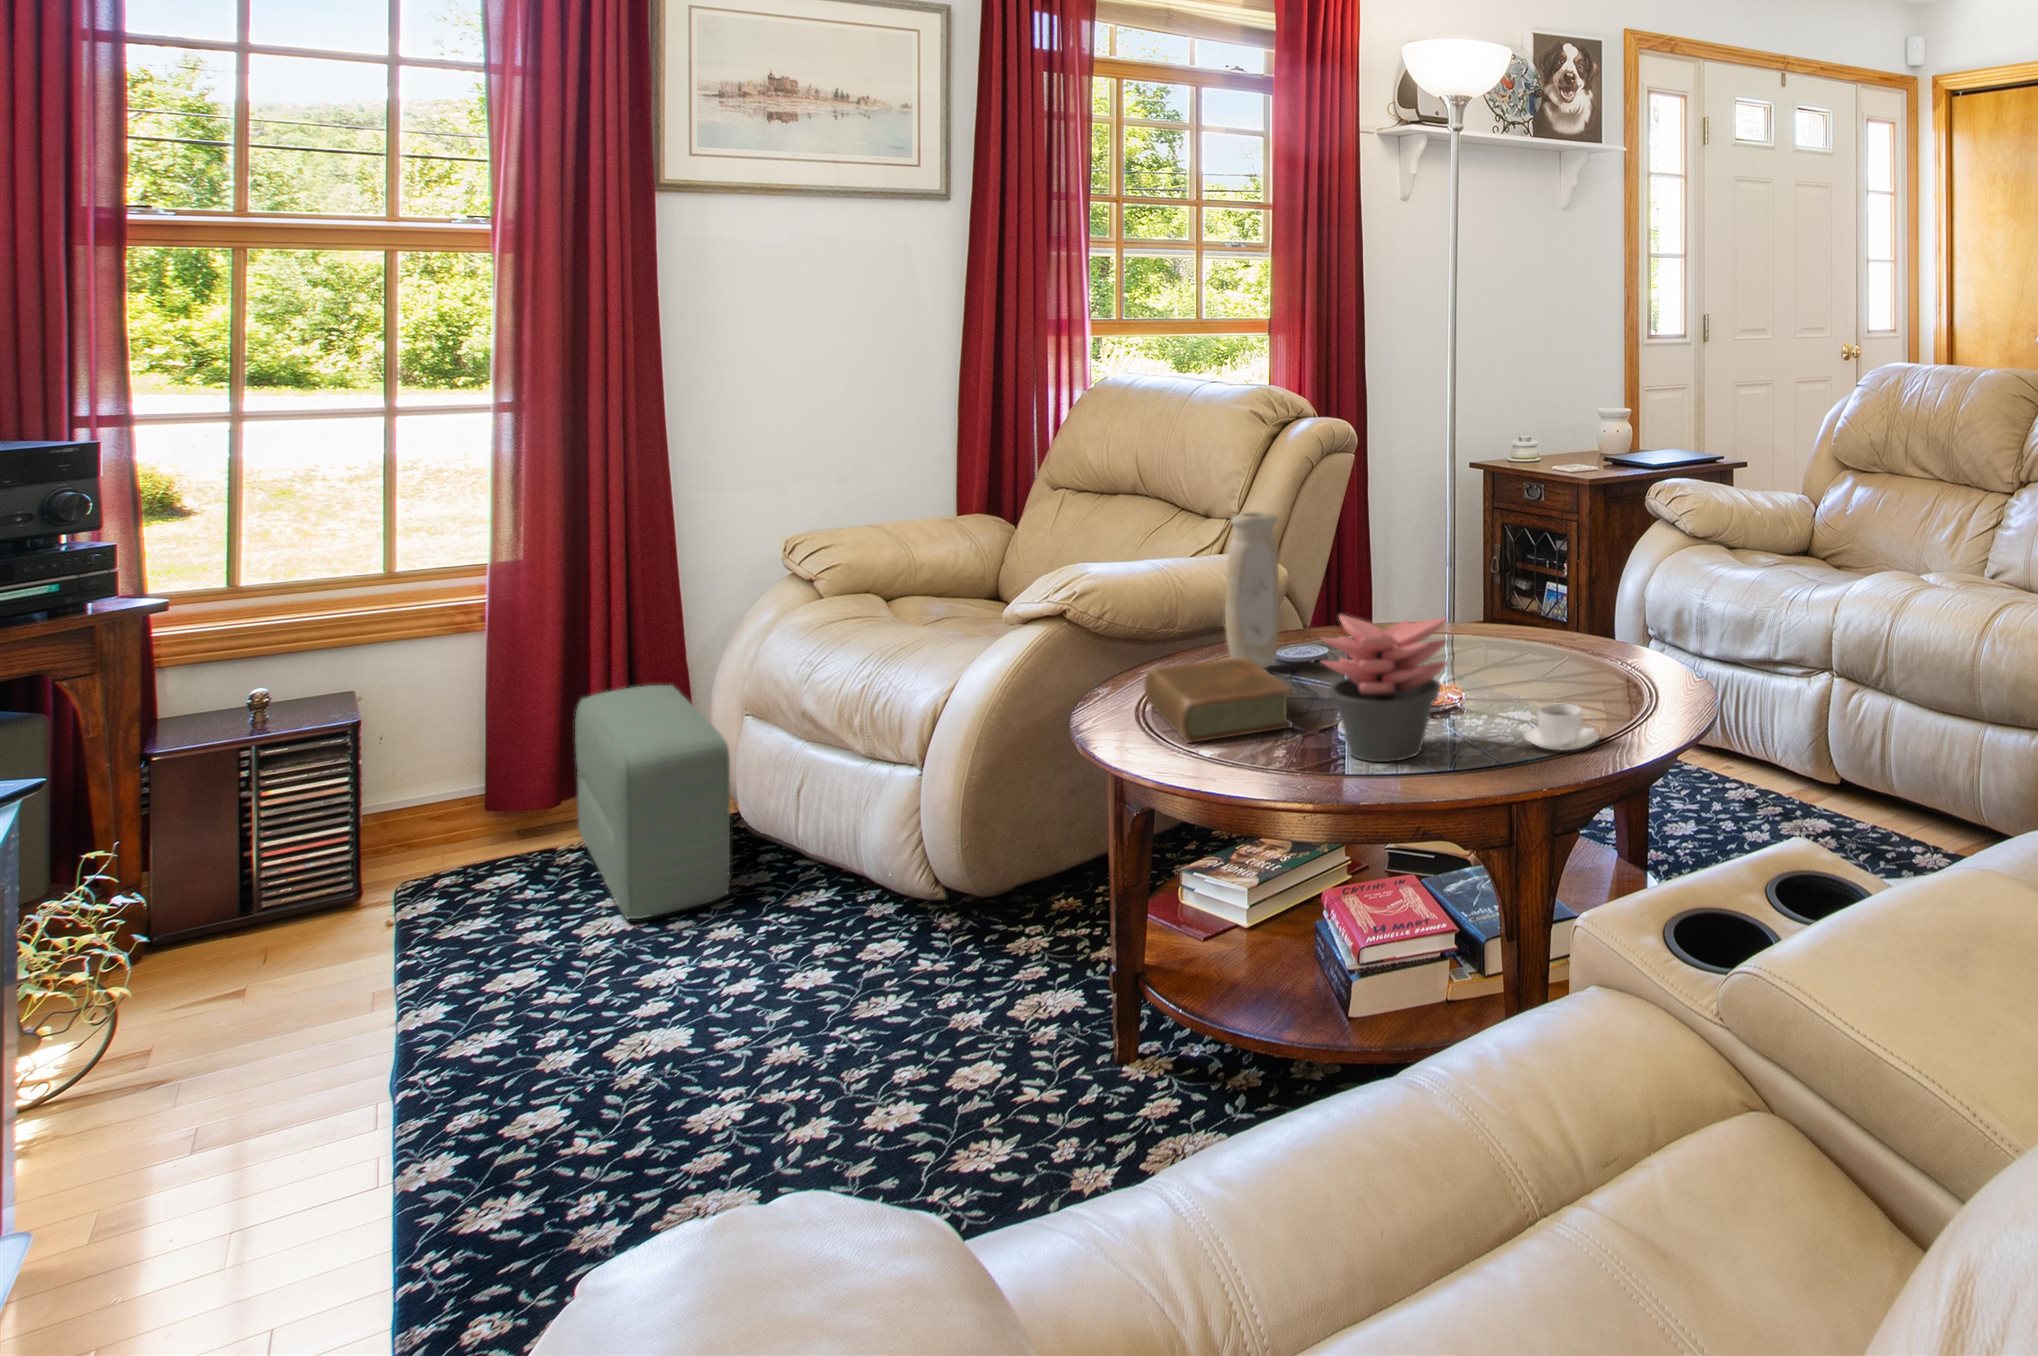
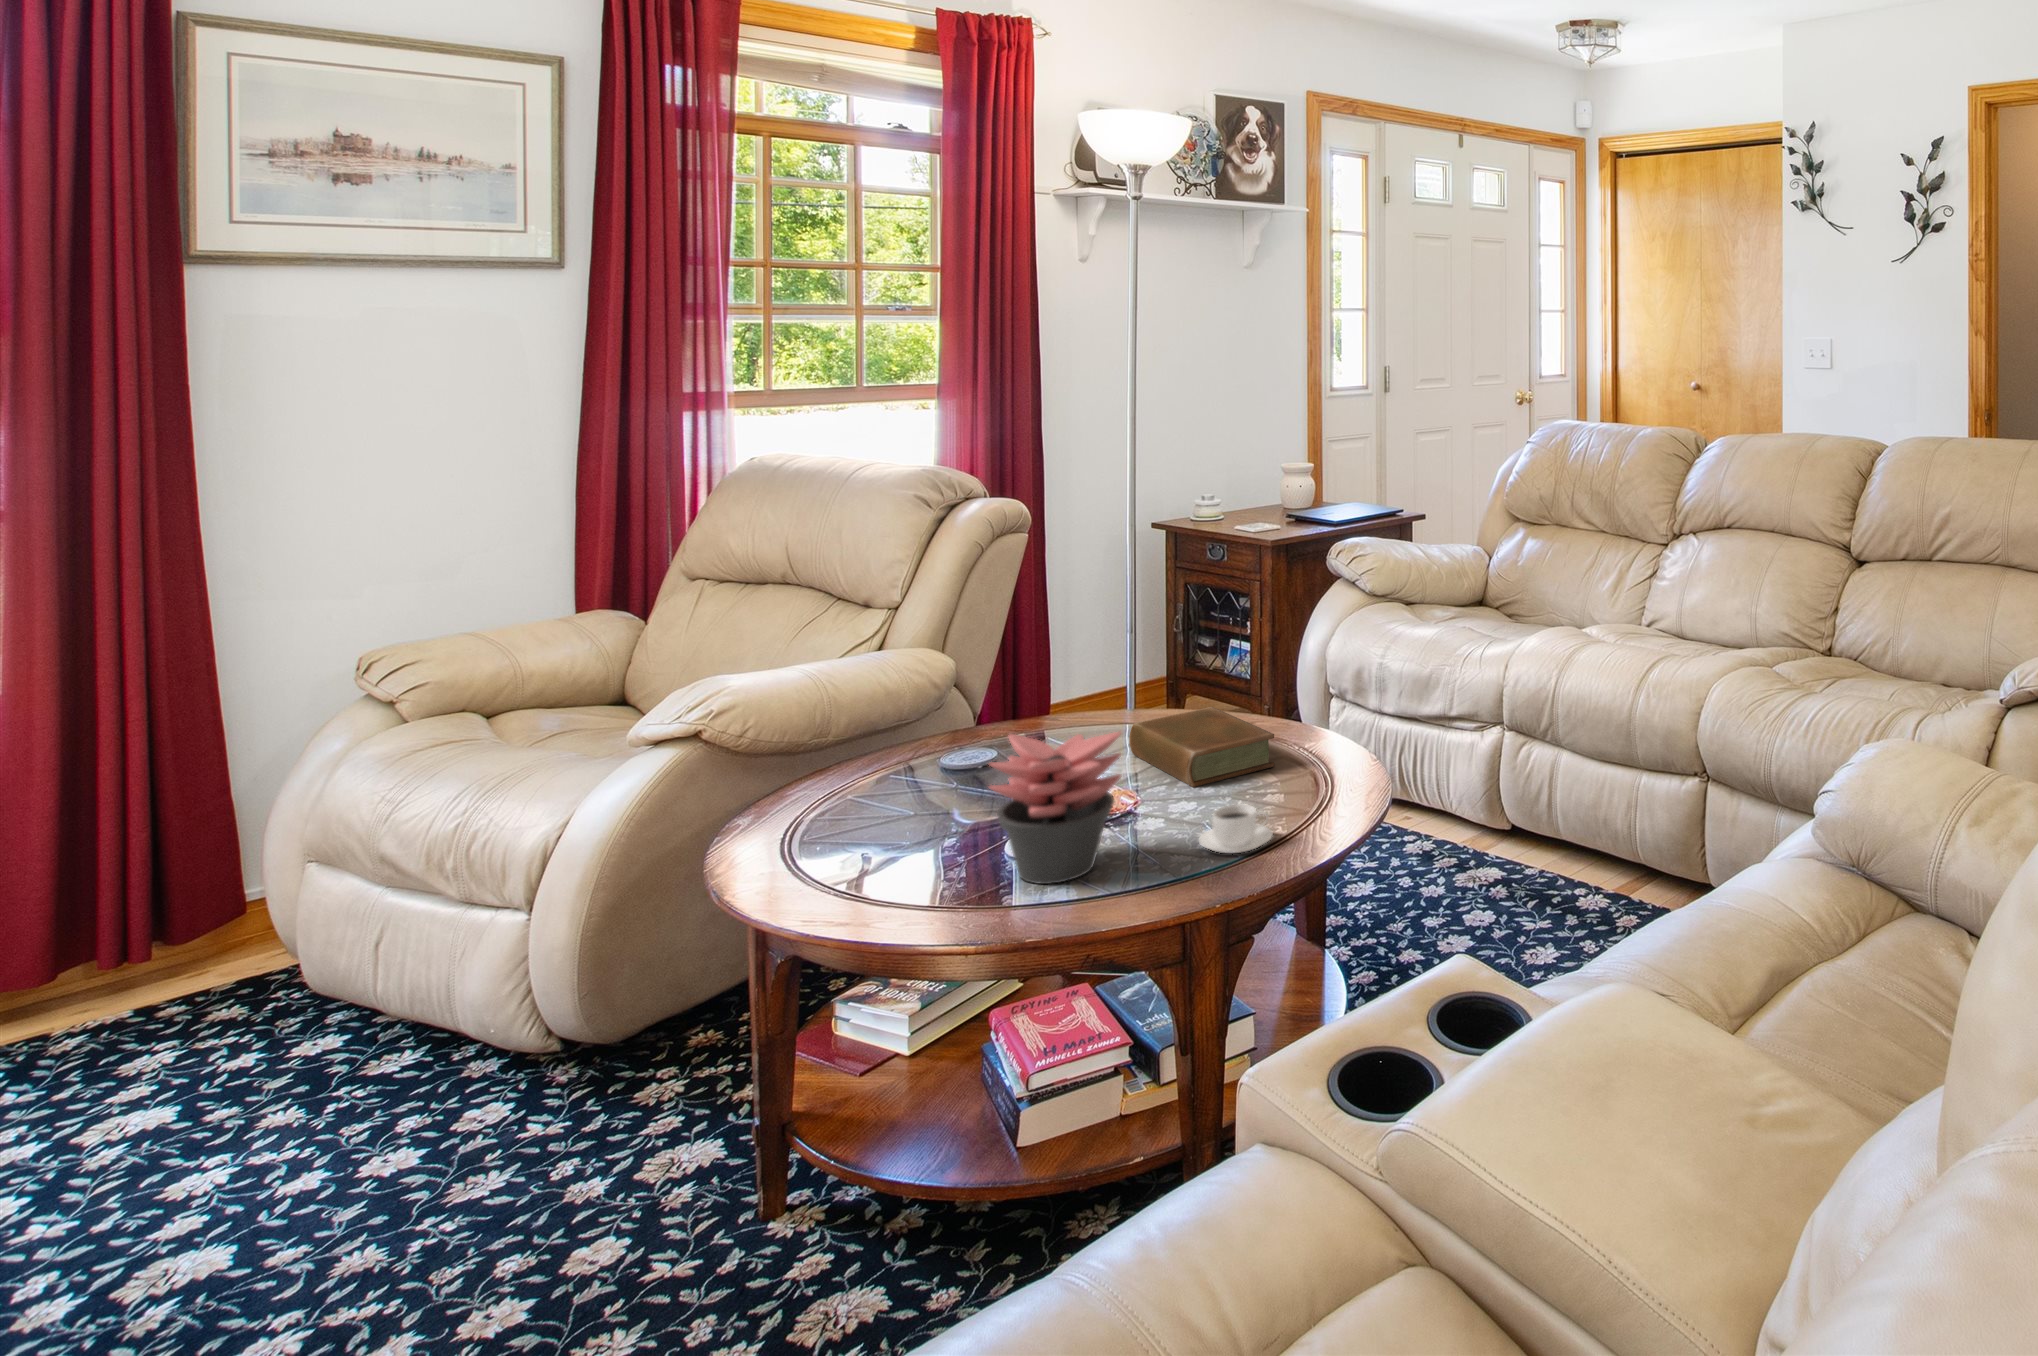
vase: present [1225,512,1279,668] -> none [888,617,947,780]
book: present [1144,657,1292,743] -> present [1129,707,1274,787]
pouf: present [575,685,730,919] -> none [78,827,286,1117]

